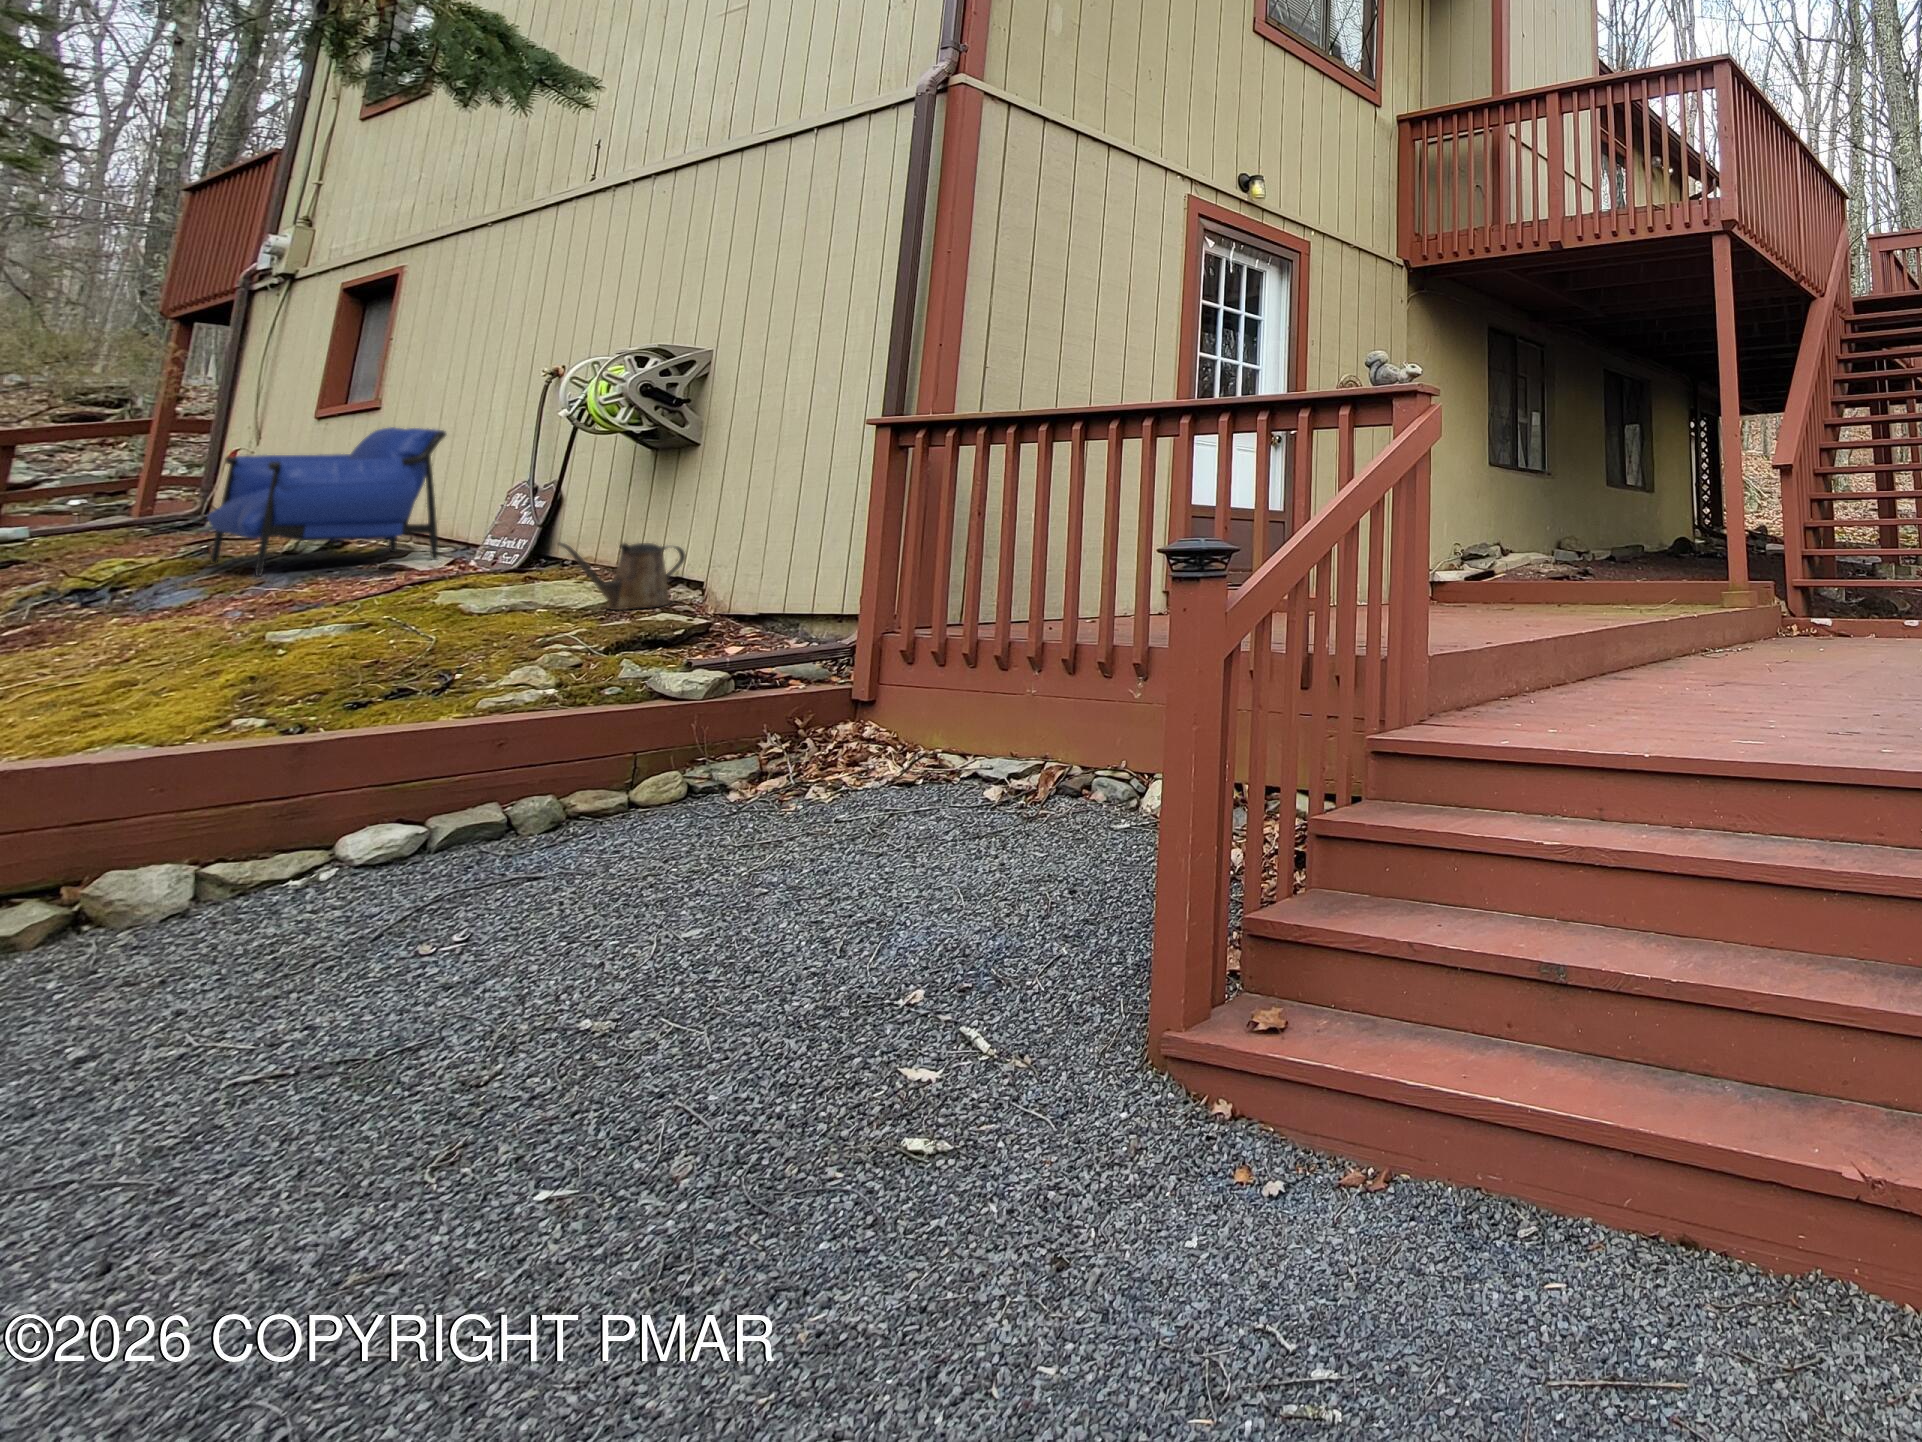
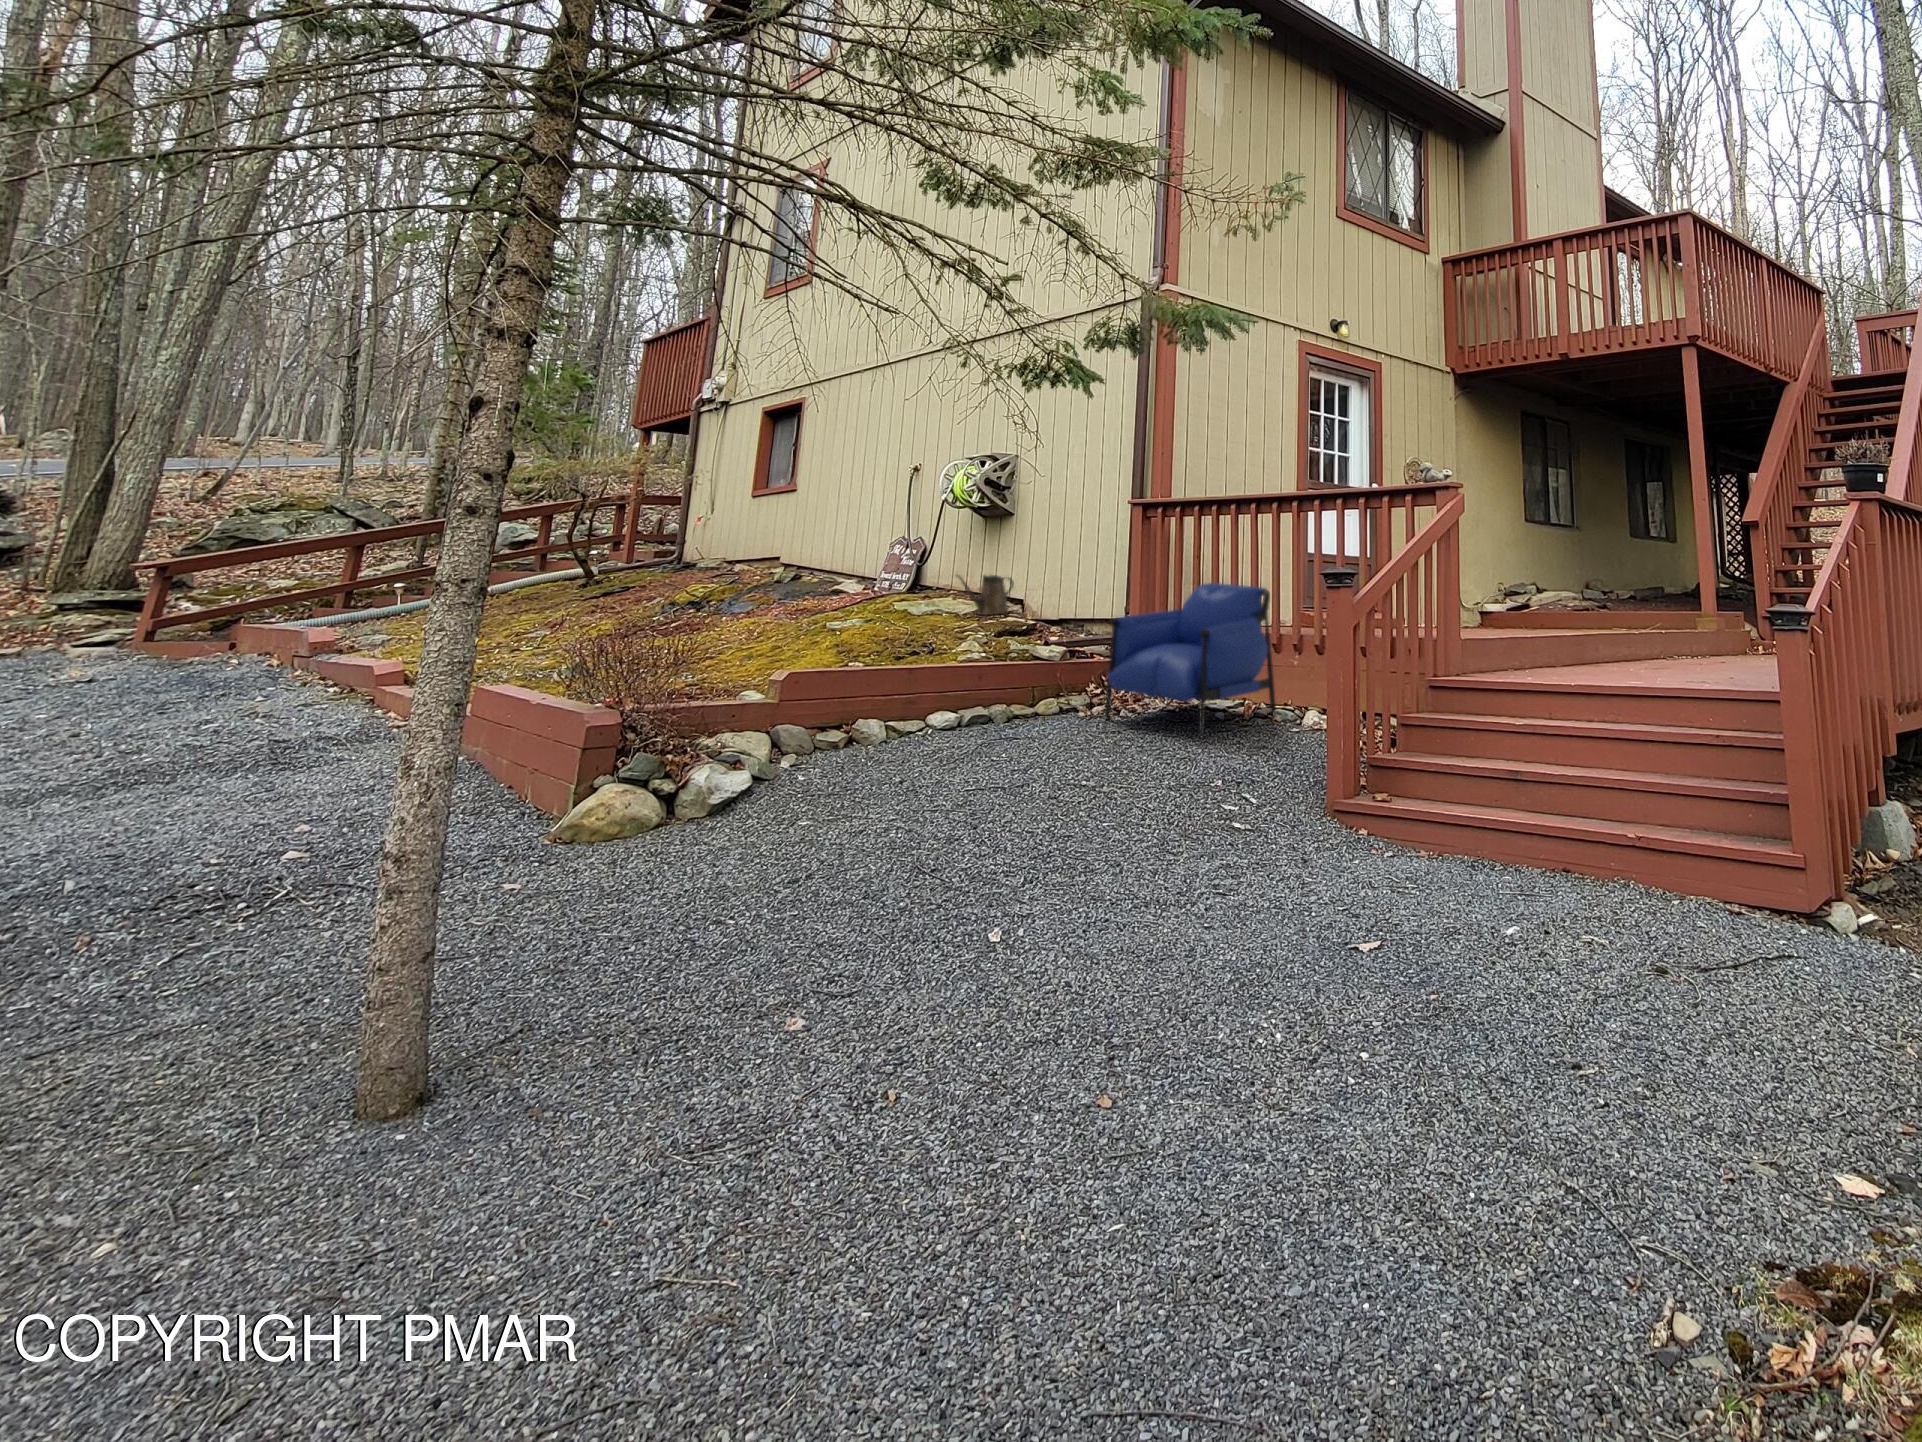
armchair: present [207,427,446,575] -> present [1105,583,1276,738]

